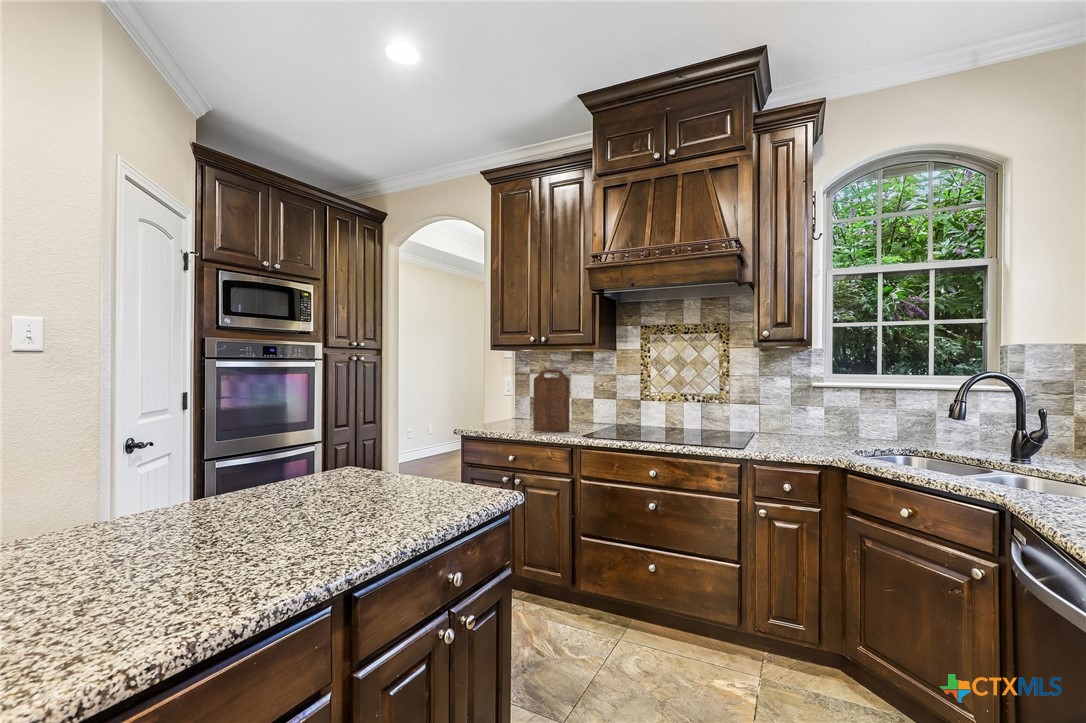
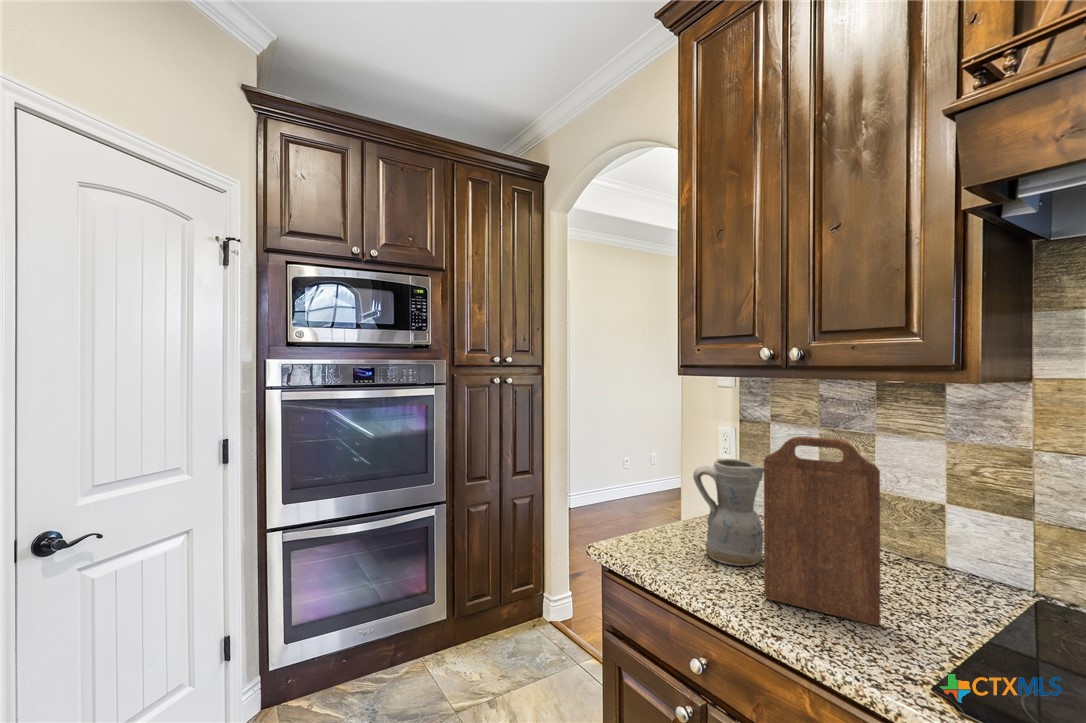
ceramic pitcher: none [503,386,532,428] -> present [693,459,764,566]

